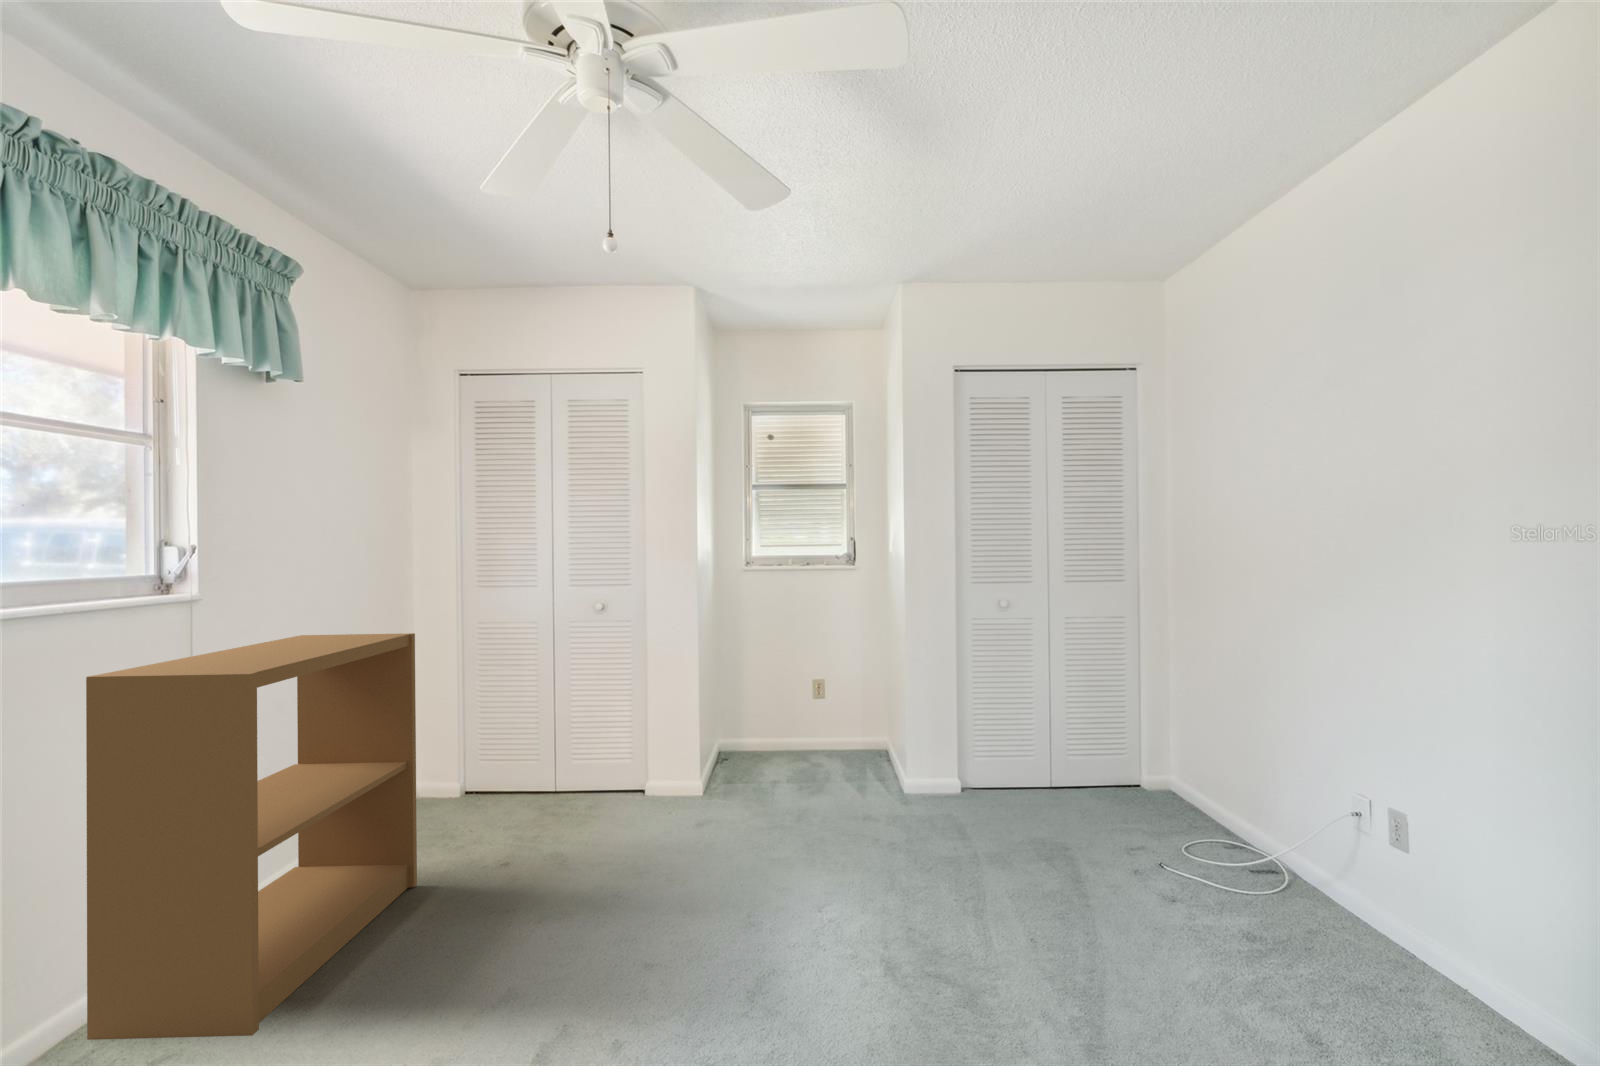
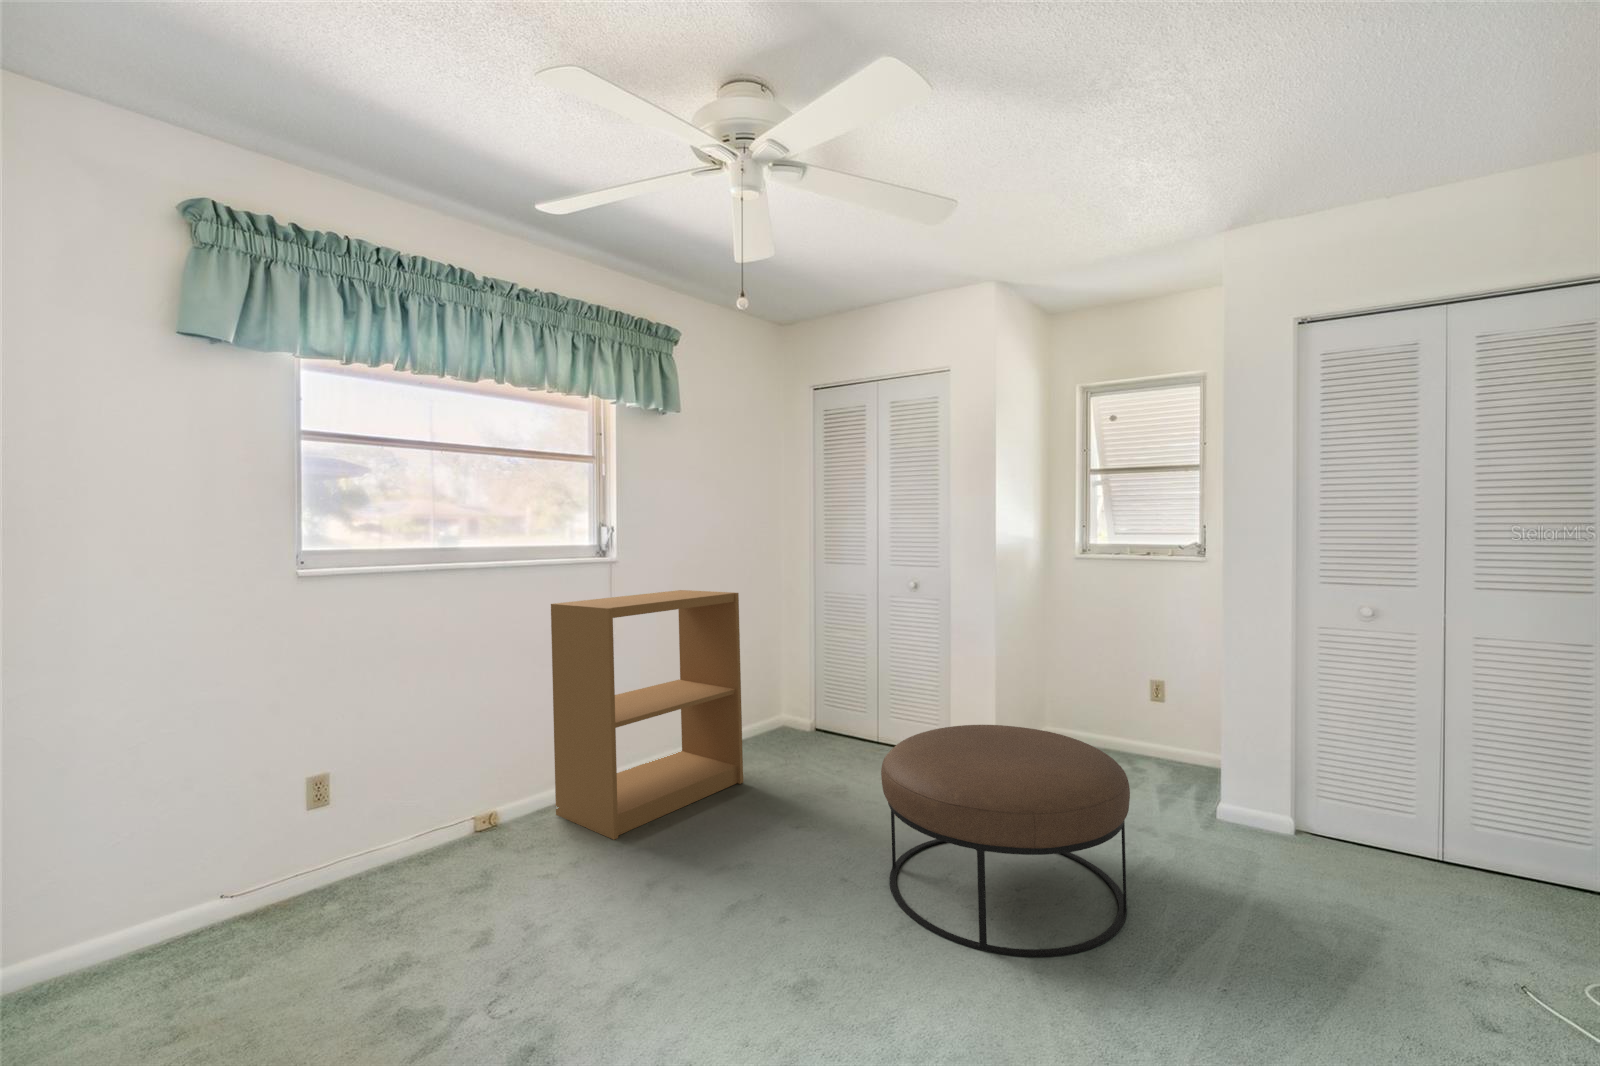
ottoman: none [672,744,904,977] -> present [881,725,1130,957]

